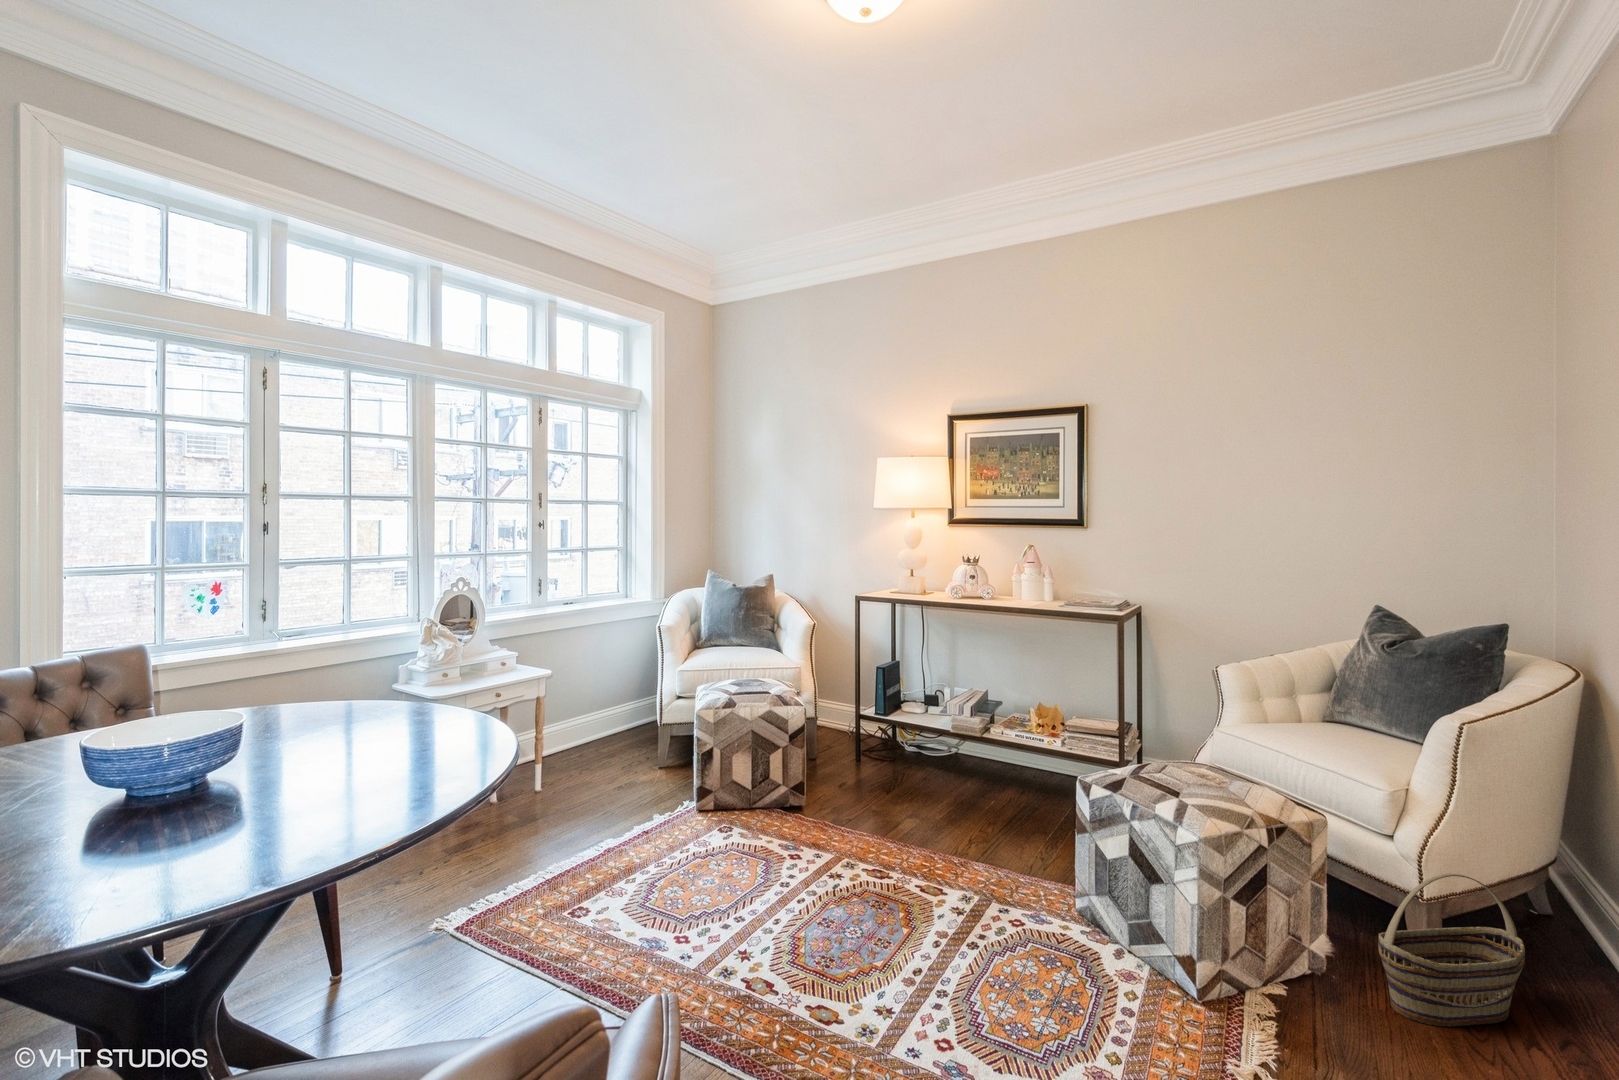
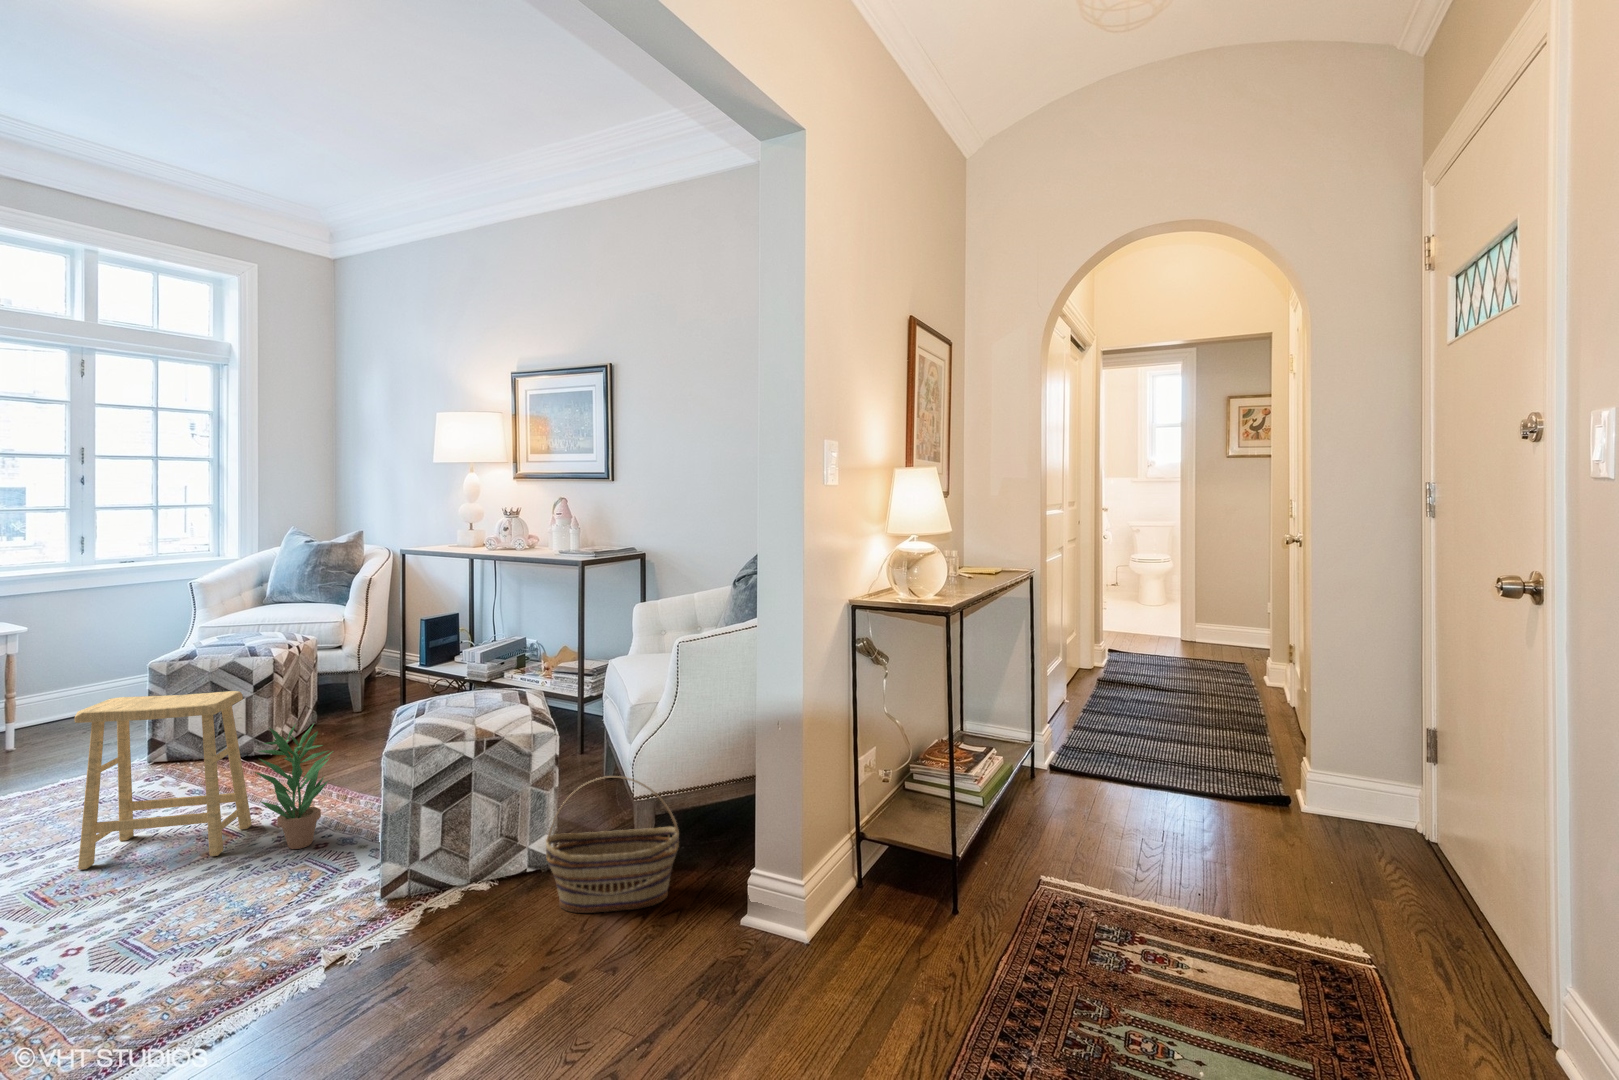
footstool: none [799,757,933,947] -> present [75,691,252,870]
potted plant: none [957,795,1037,927] -> present [255,724,333,849]

